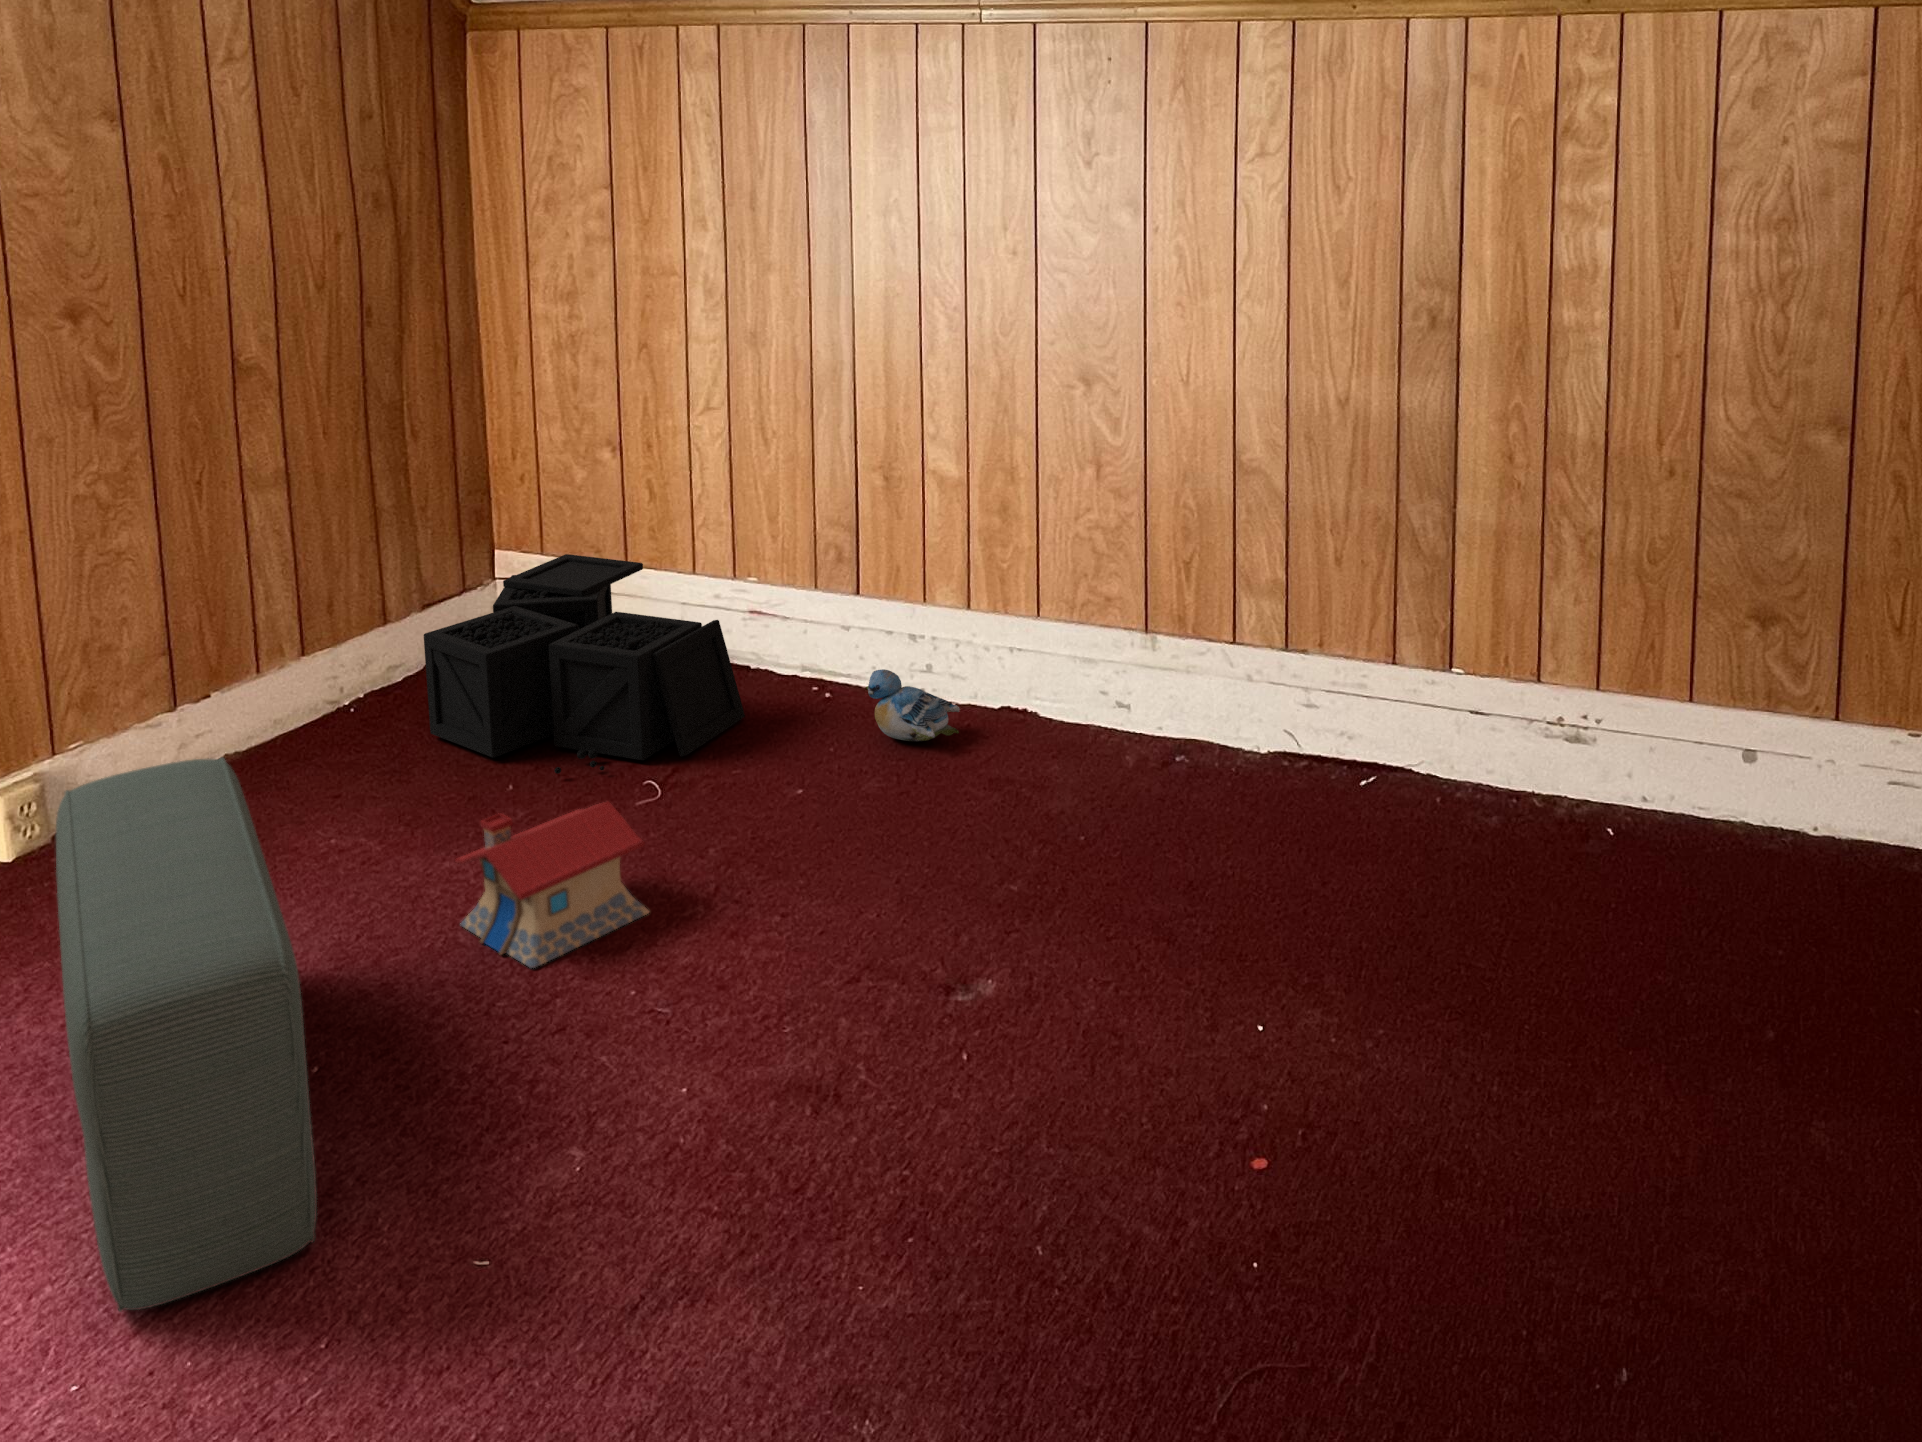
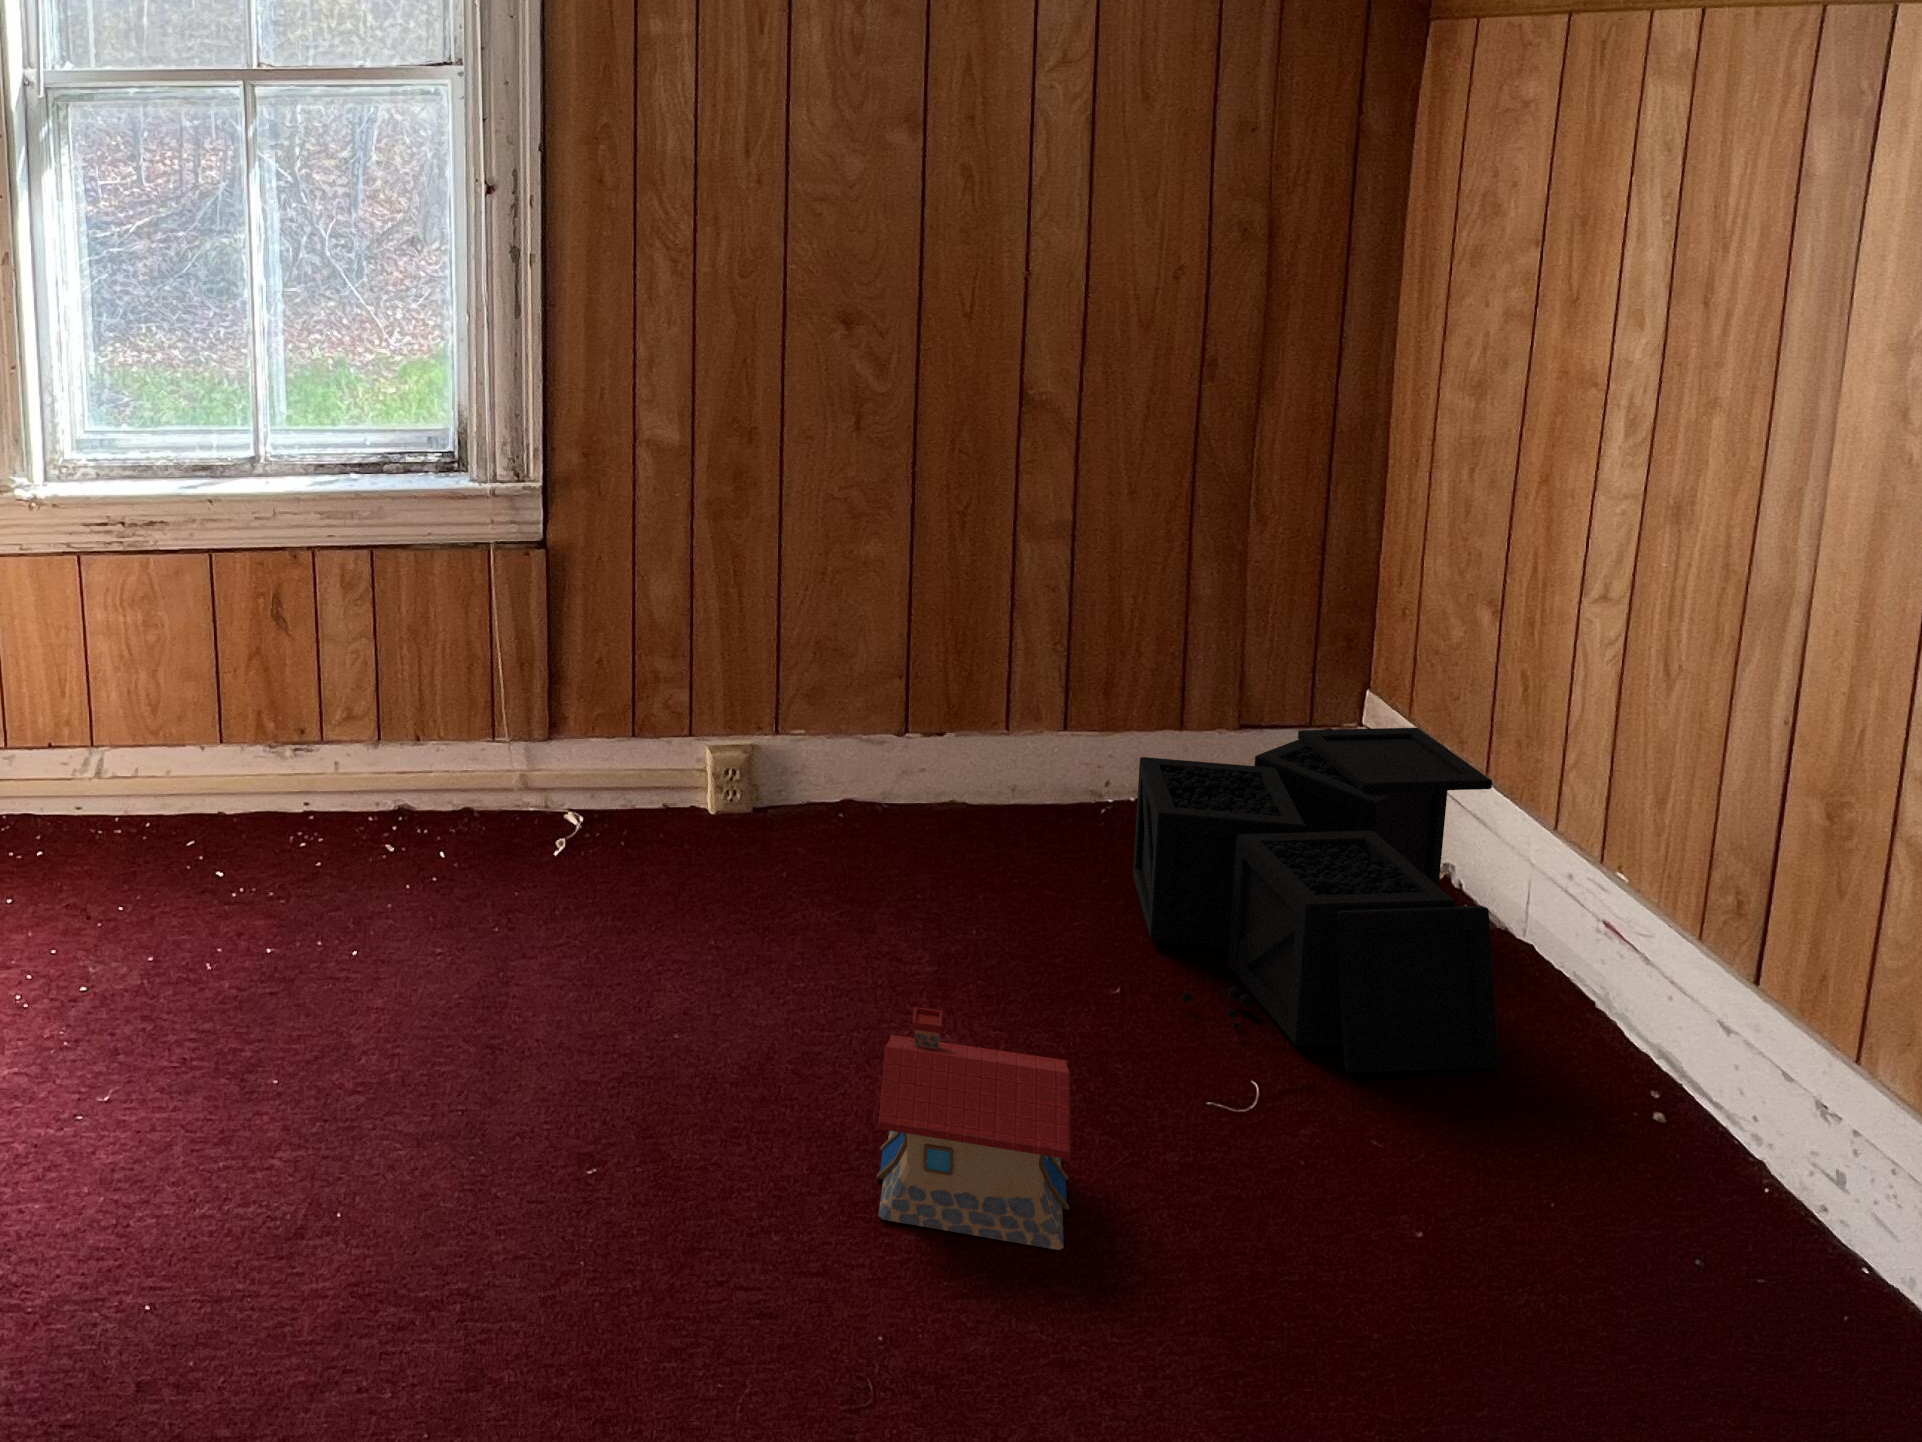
plush toy: present [866,669,960,742] -> none [1657,1117,1831,1315]
pouf: present [56,757,317,1312] -> none [253,770,710,1342]

